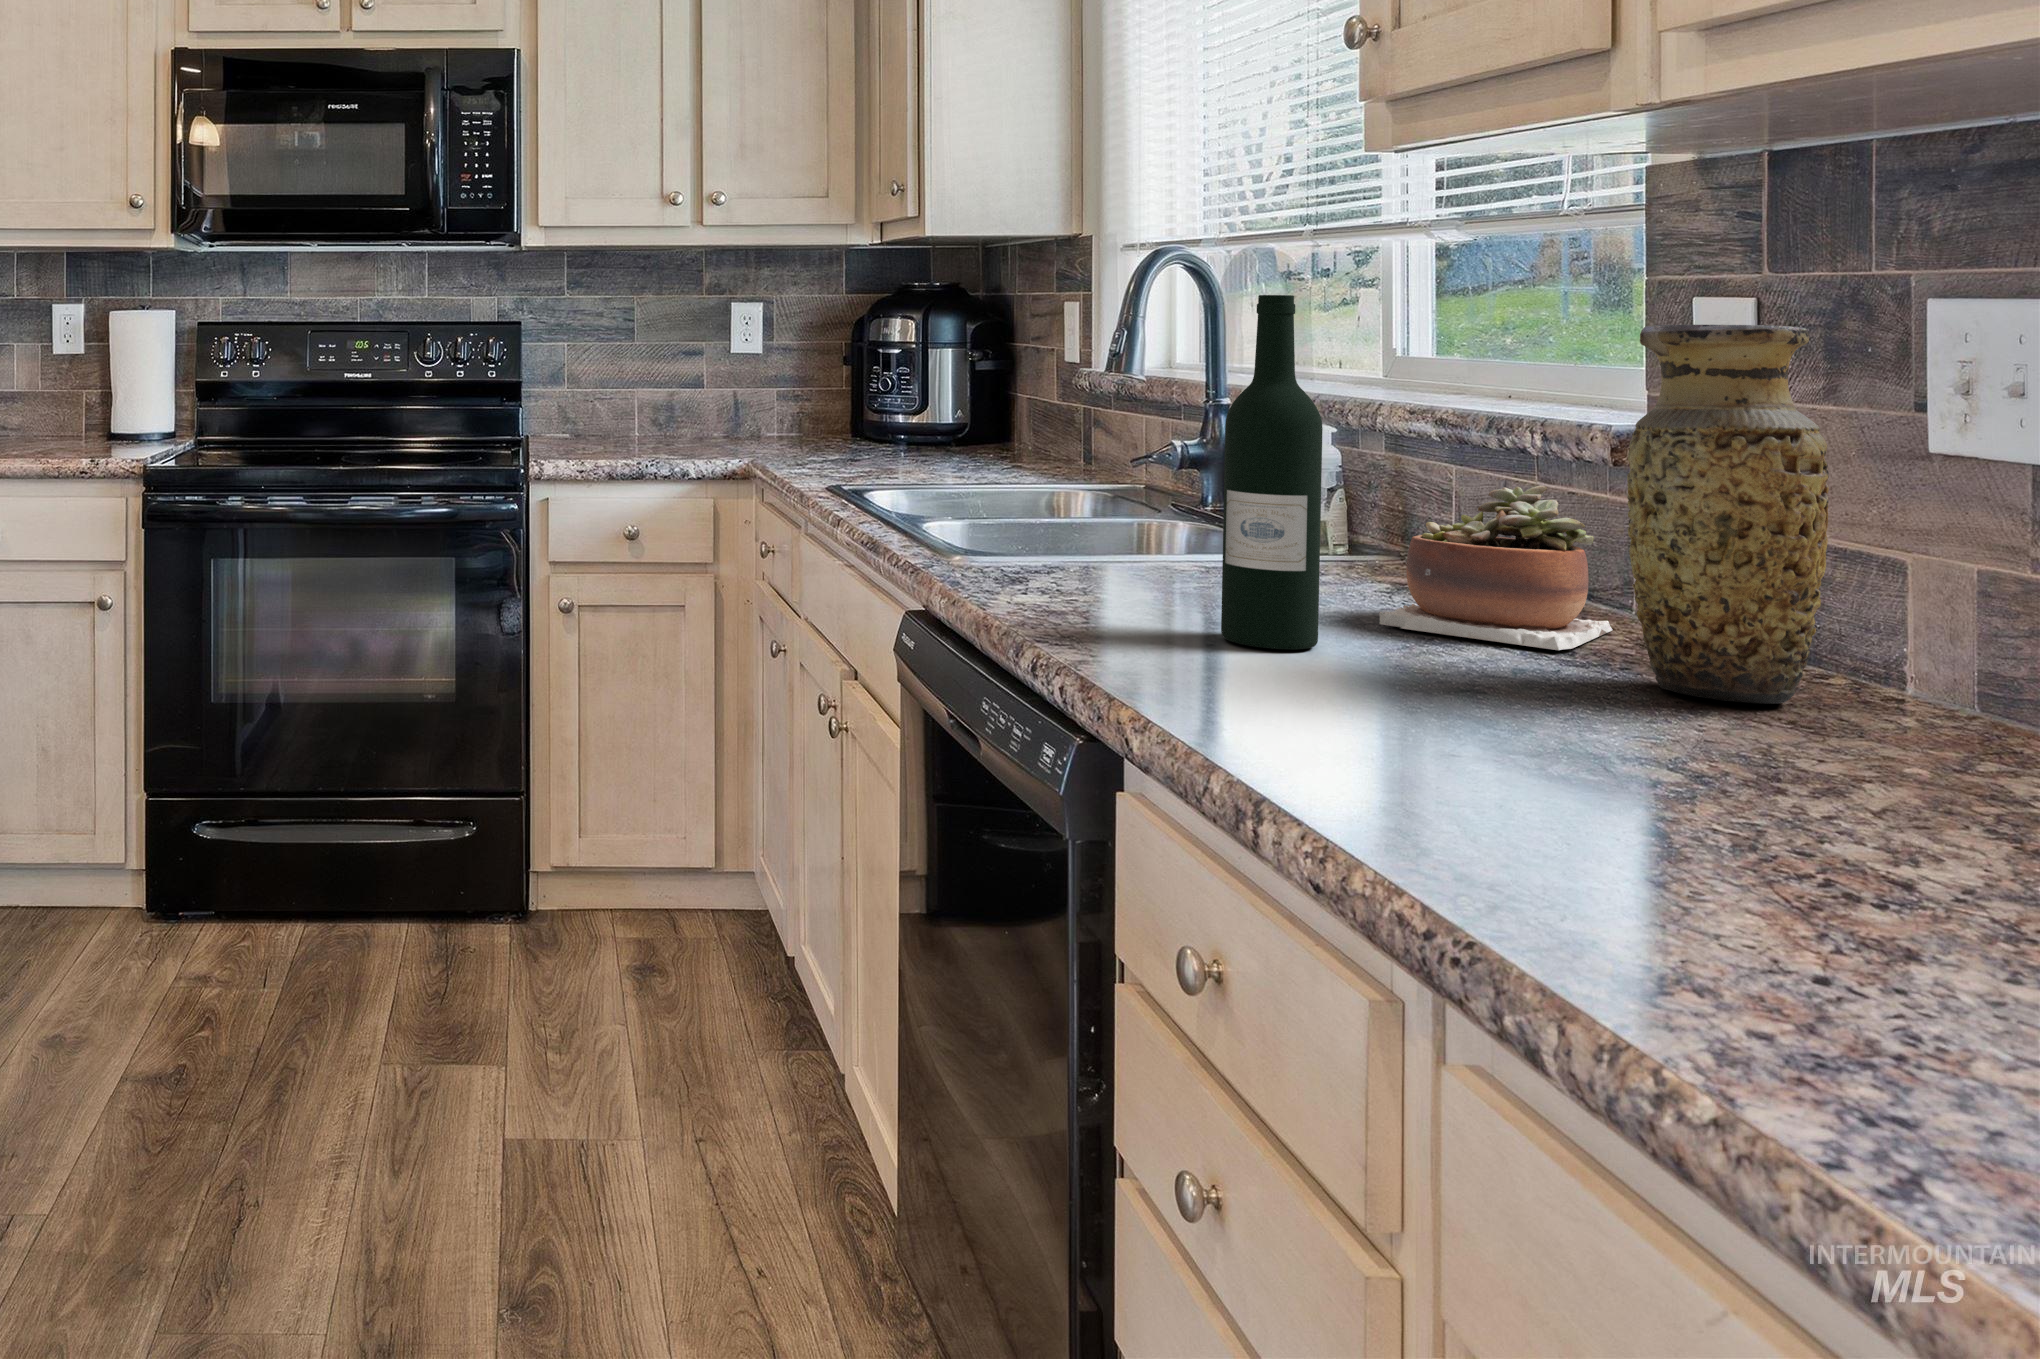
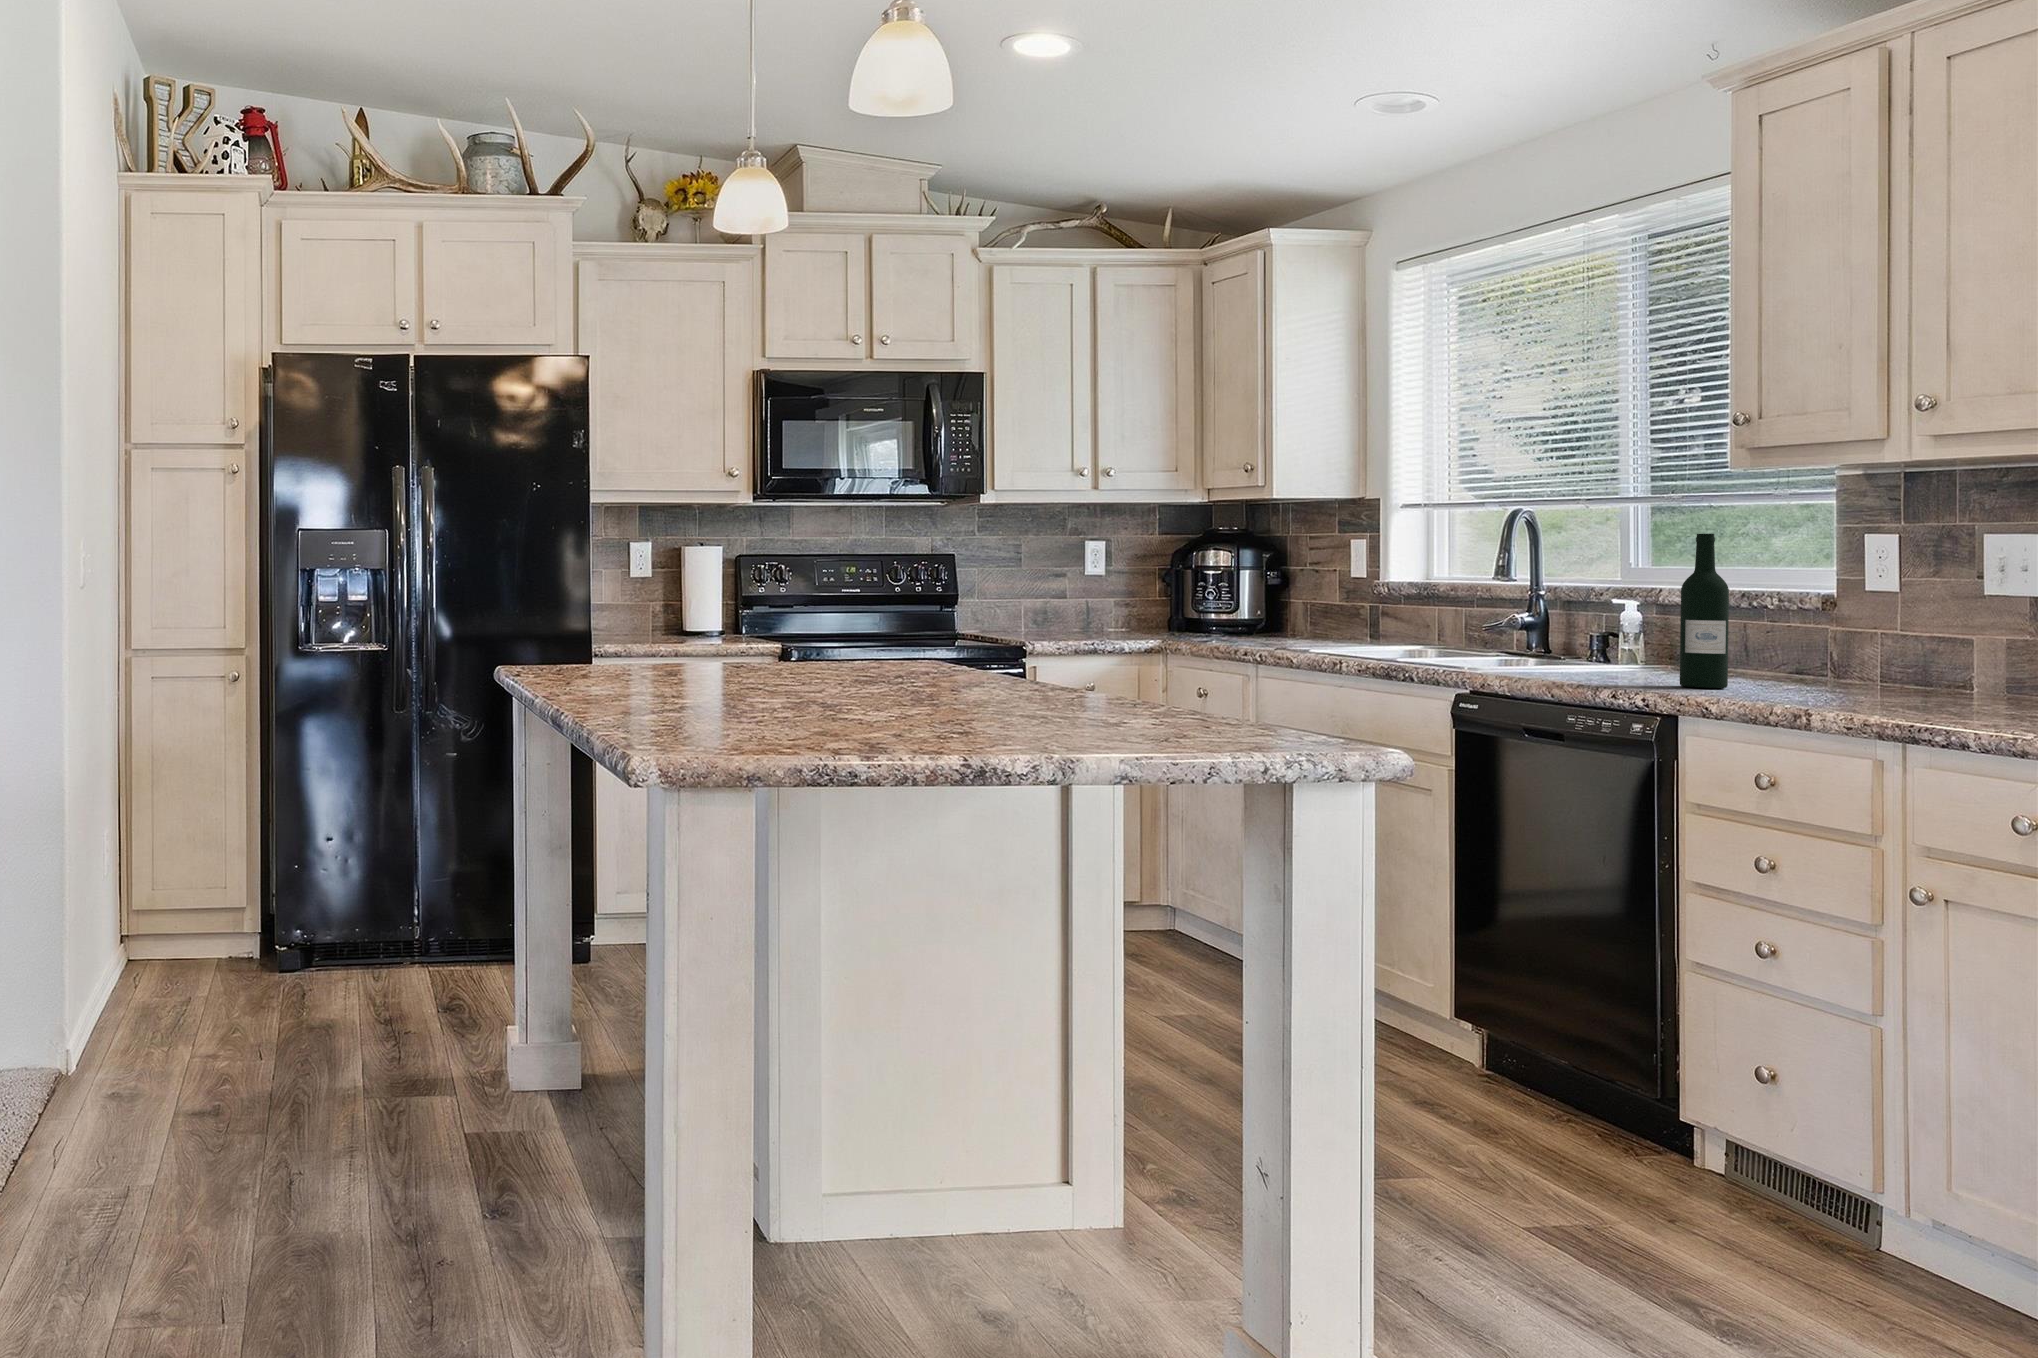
vase: present [1627,325,1829,704] -> none [1868,545,1952,695]
succulent plant: present [1379,485,1612,650] -> none [1733,619,1830,687]

